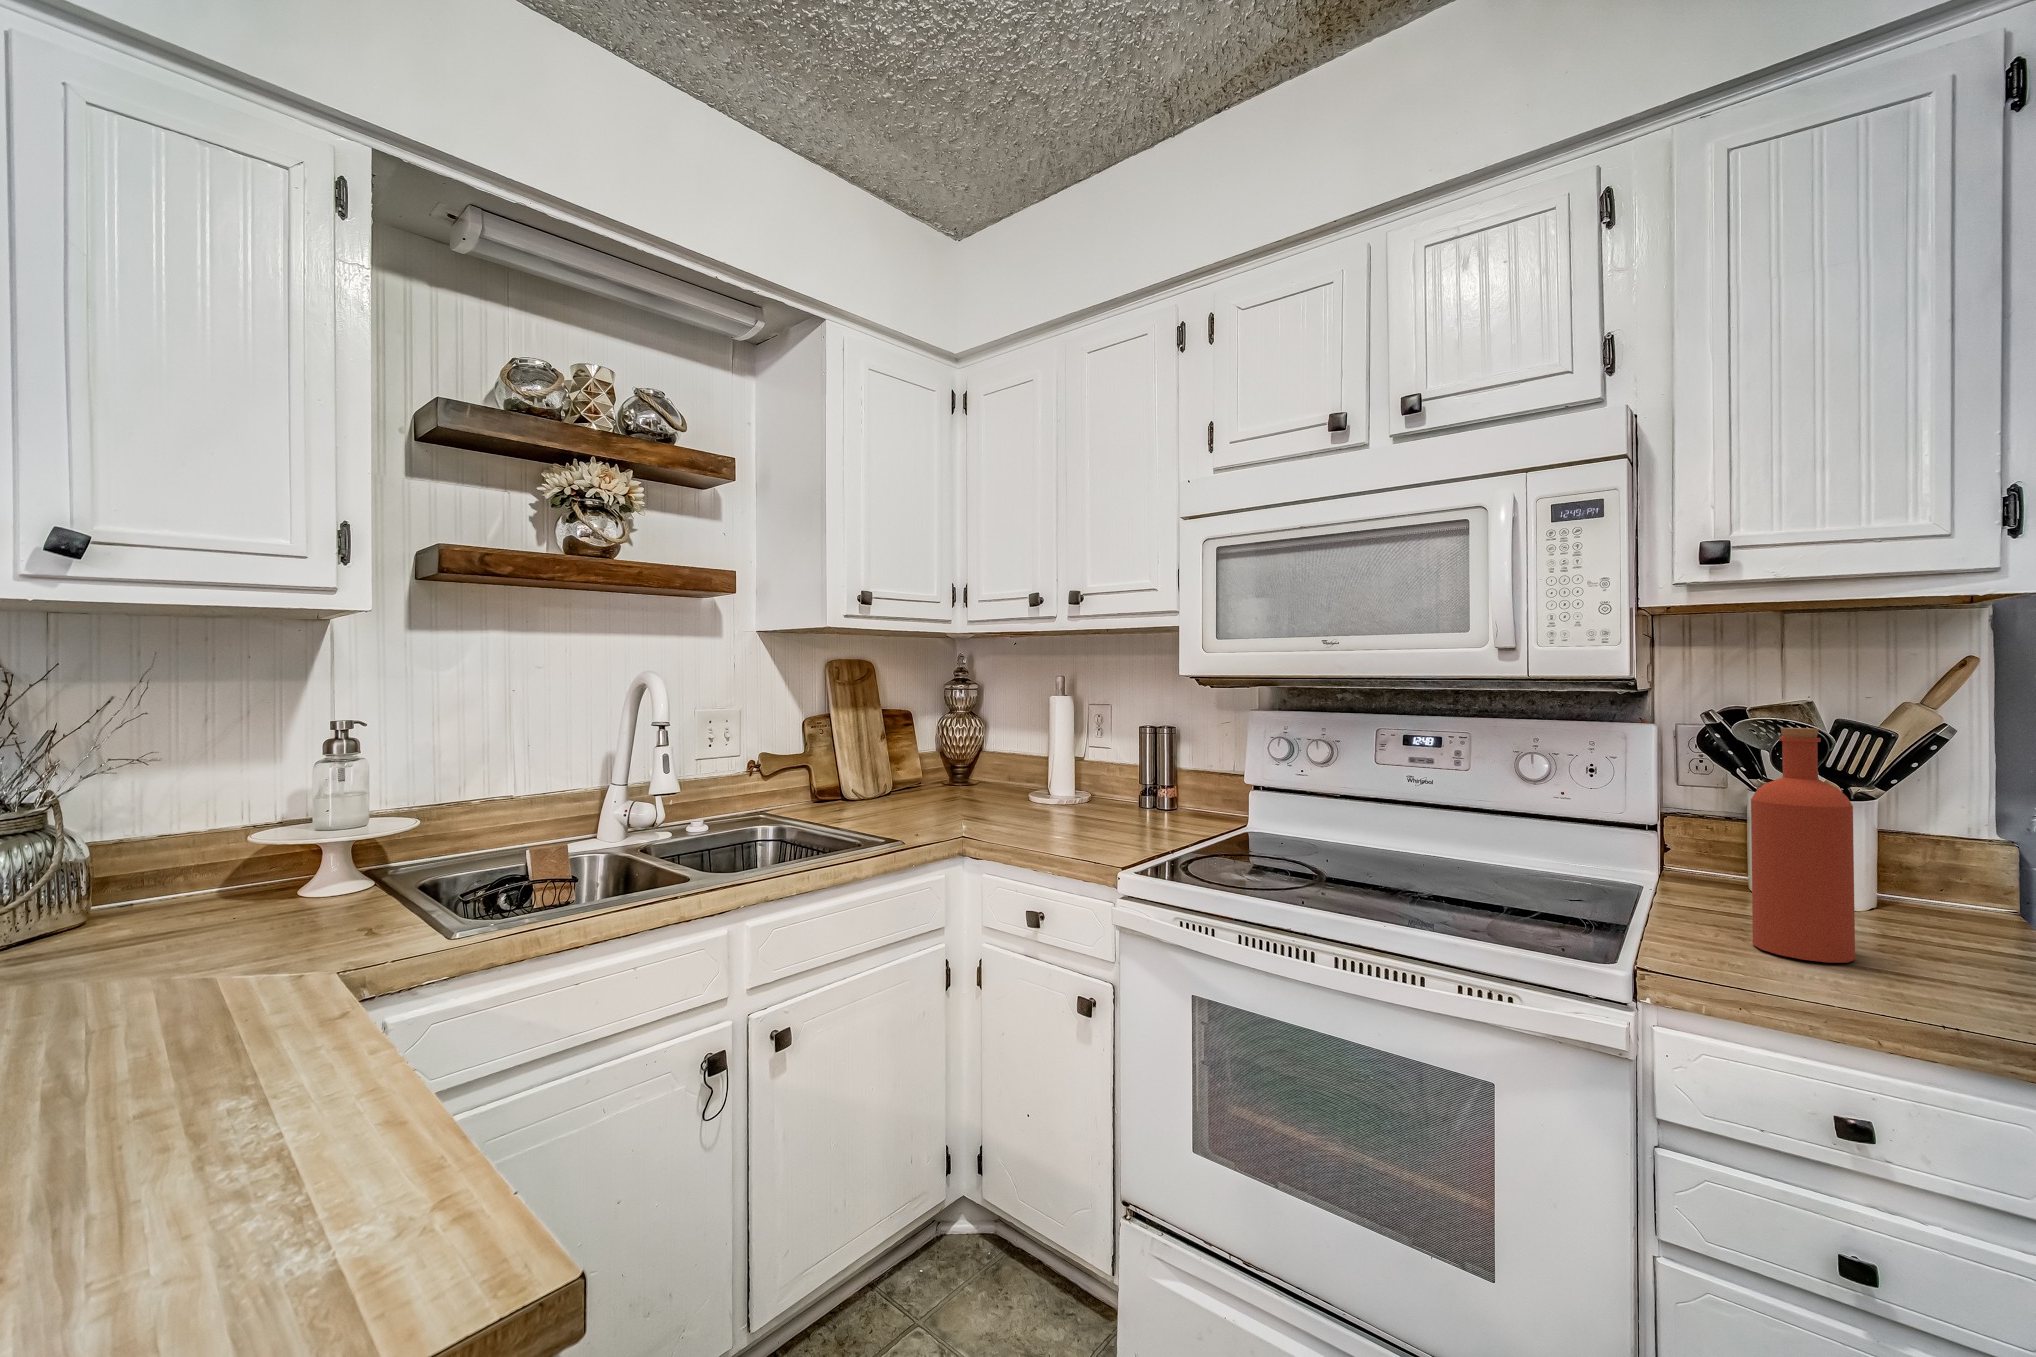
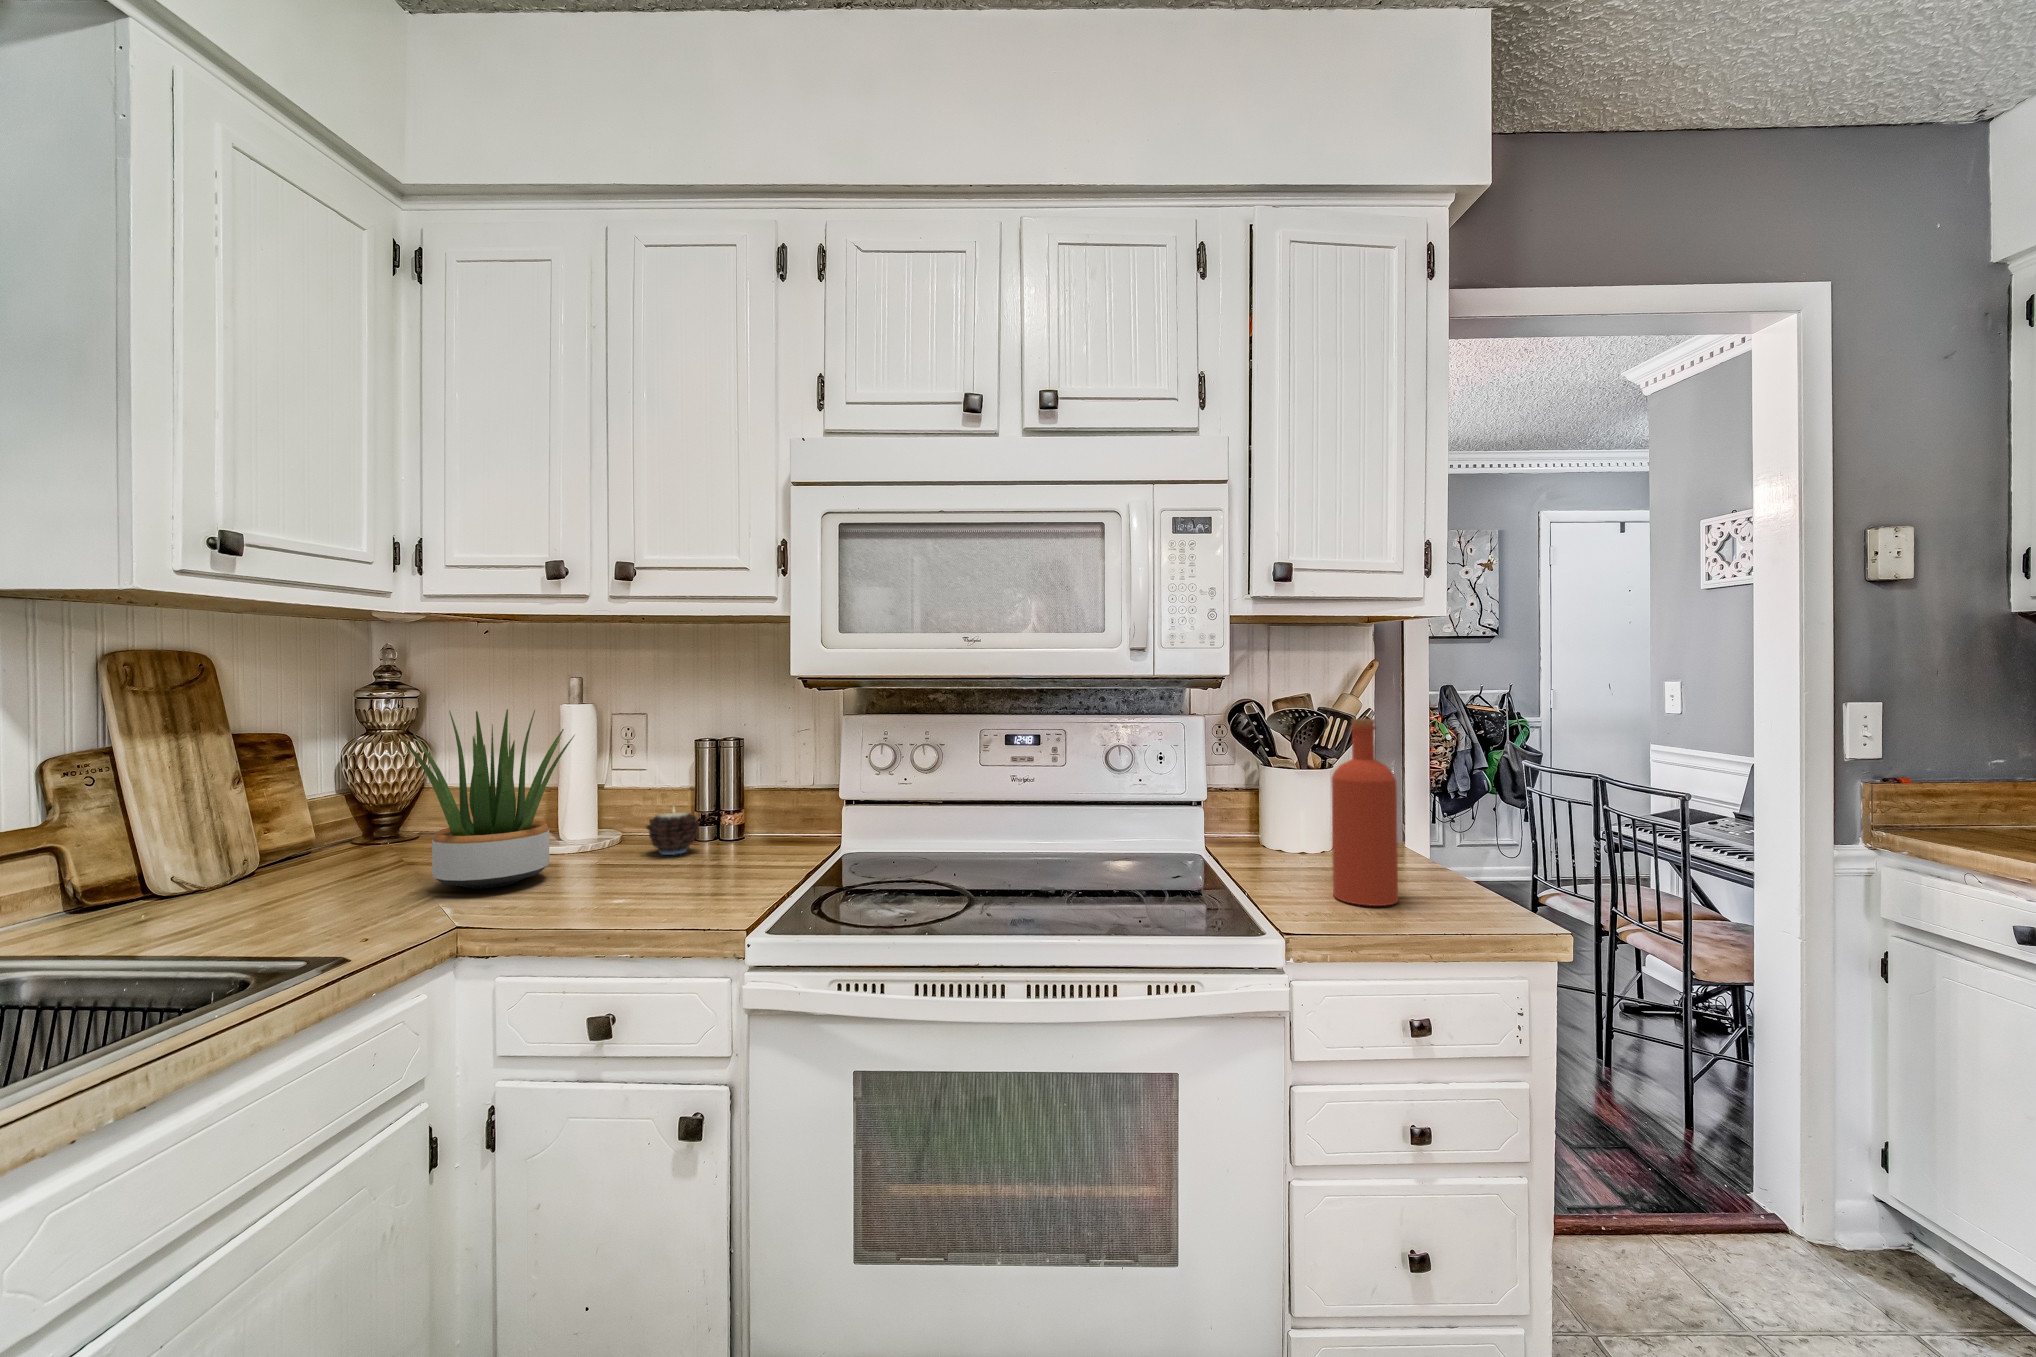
potted plant: none [943,698,1047,819] -> present [404,709,575,889]
candle: none [1099,777,1138,815] -> present [646,810,700,855]

